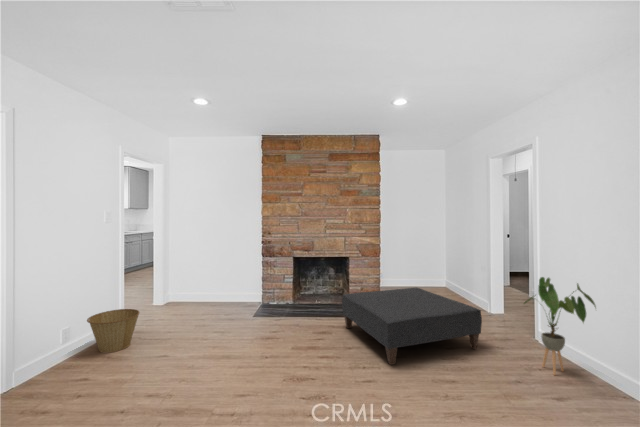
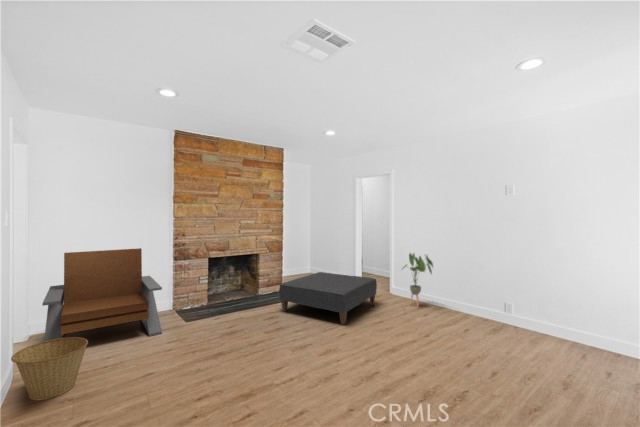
lounge chair: none [145,244,243,323] -> present [42,248,162,342]

